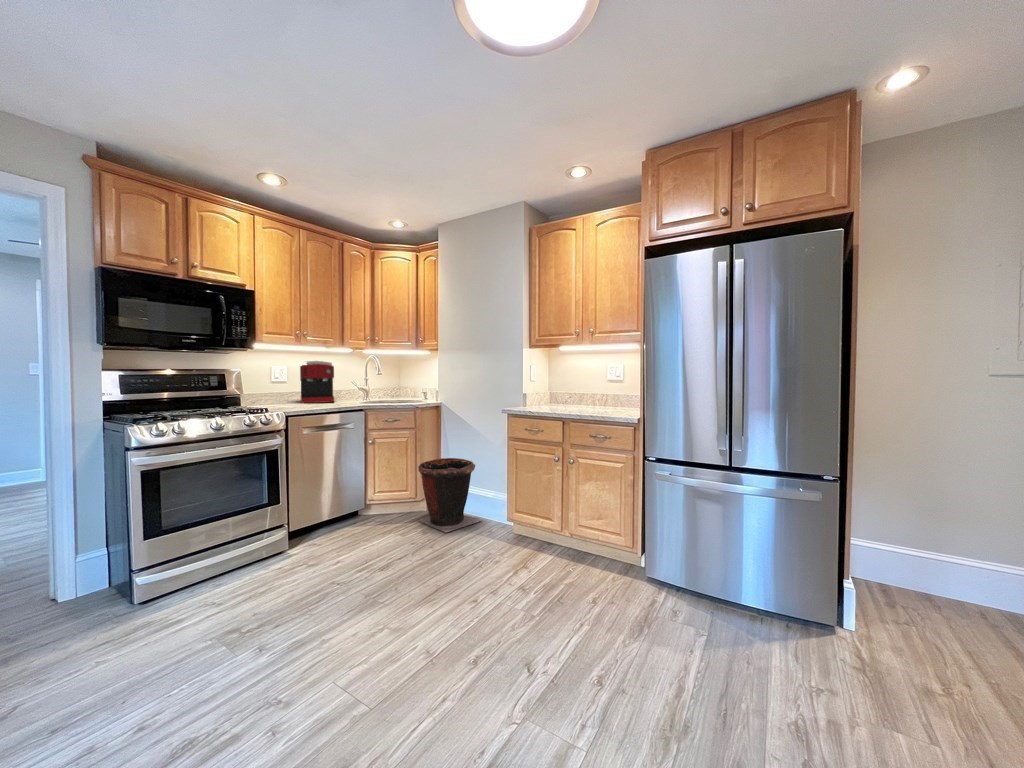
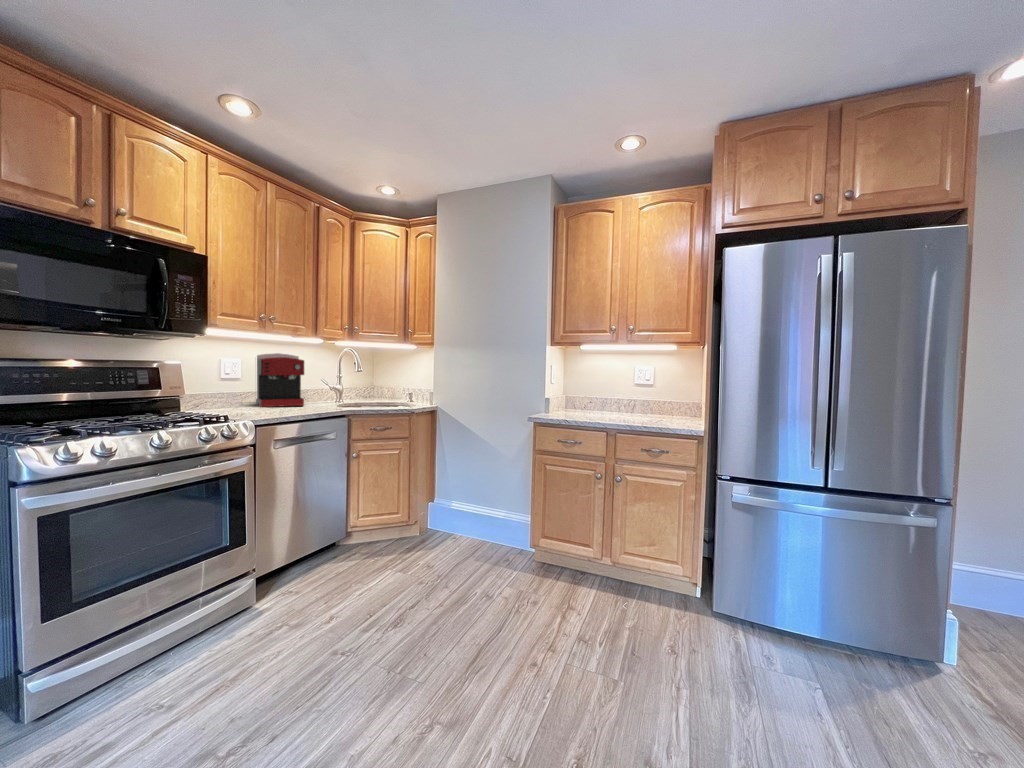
trash can: present [418,458,481,532] -> none [414,472,491,564]

